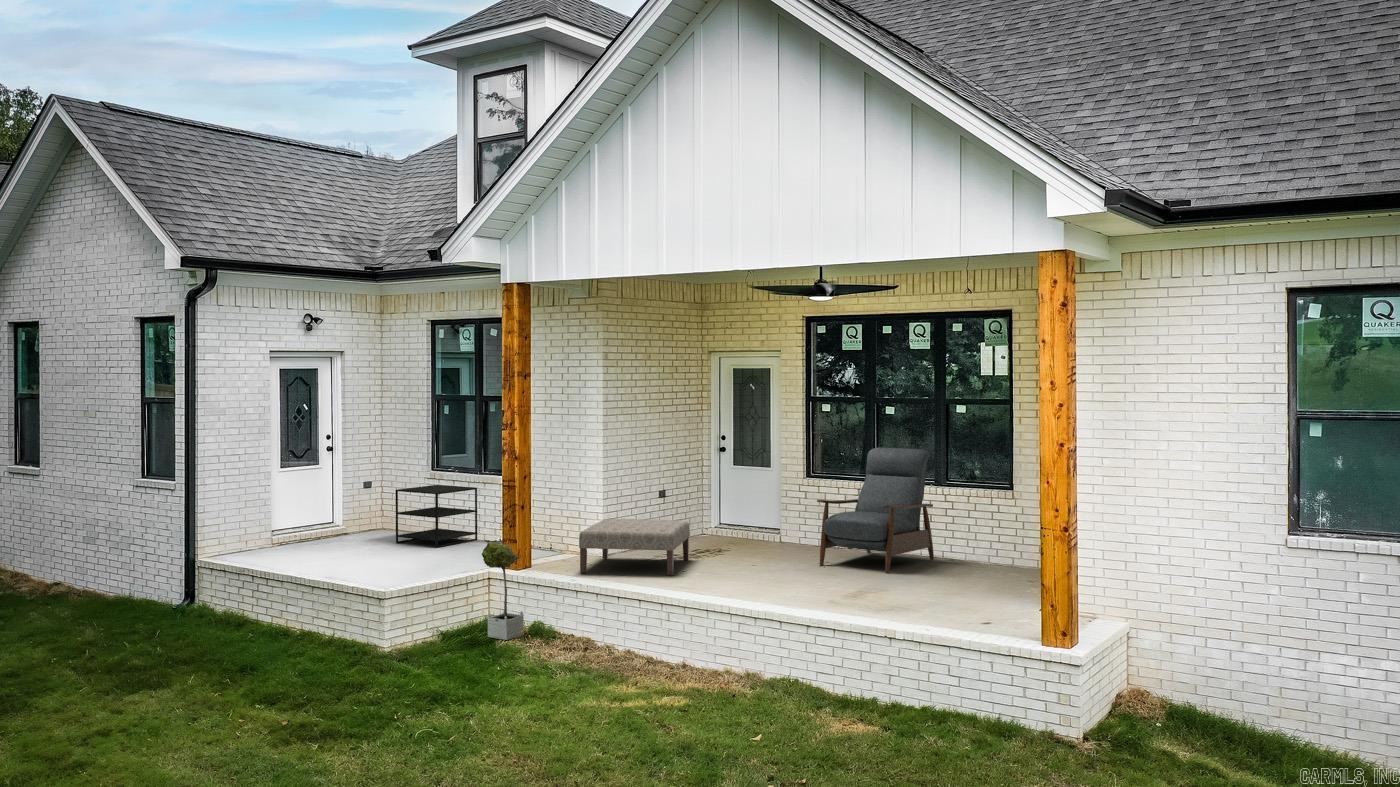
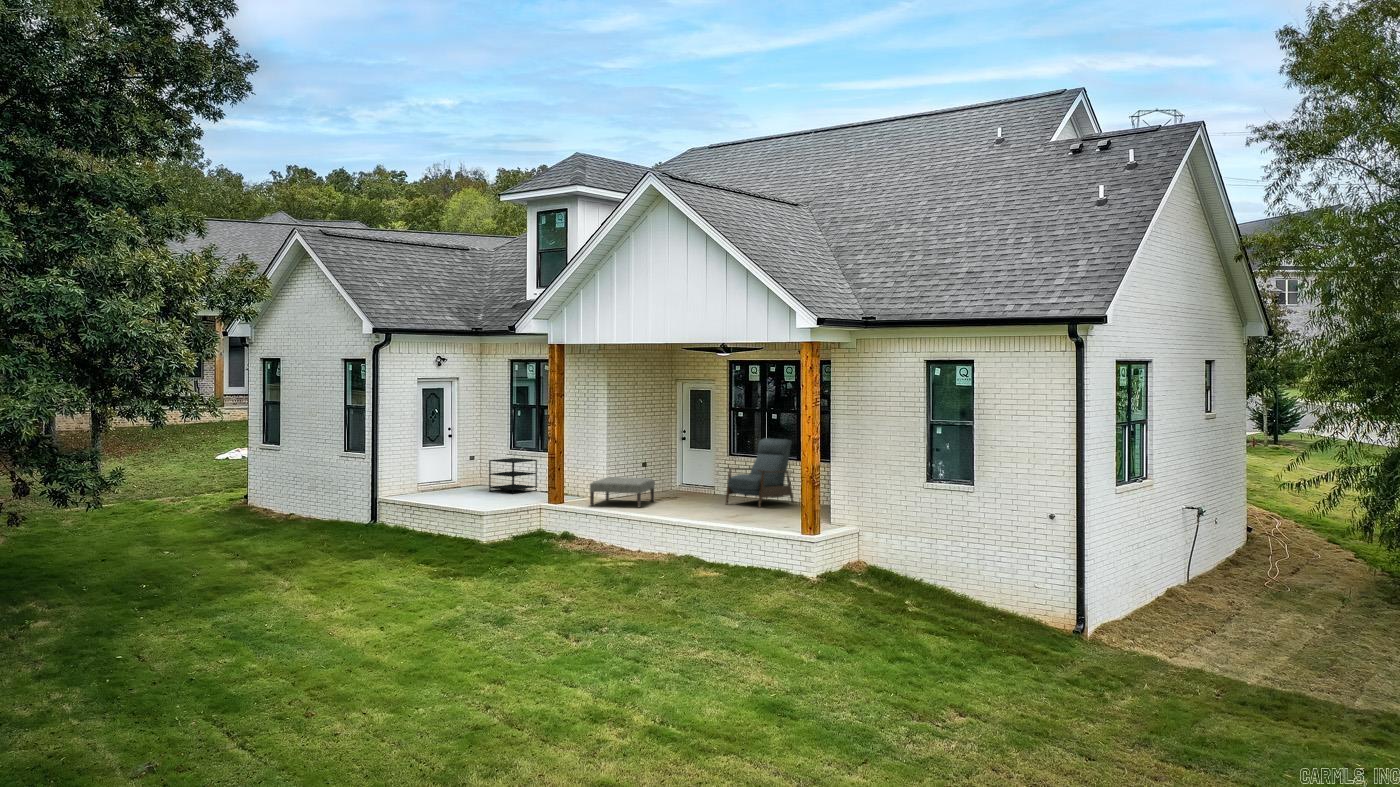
potted tree: present [482,542,524,640] -> none [536,487,559,540]

